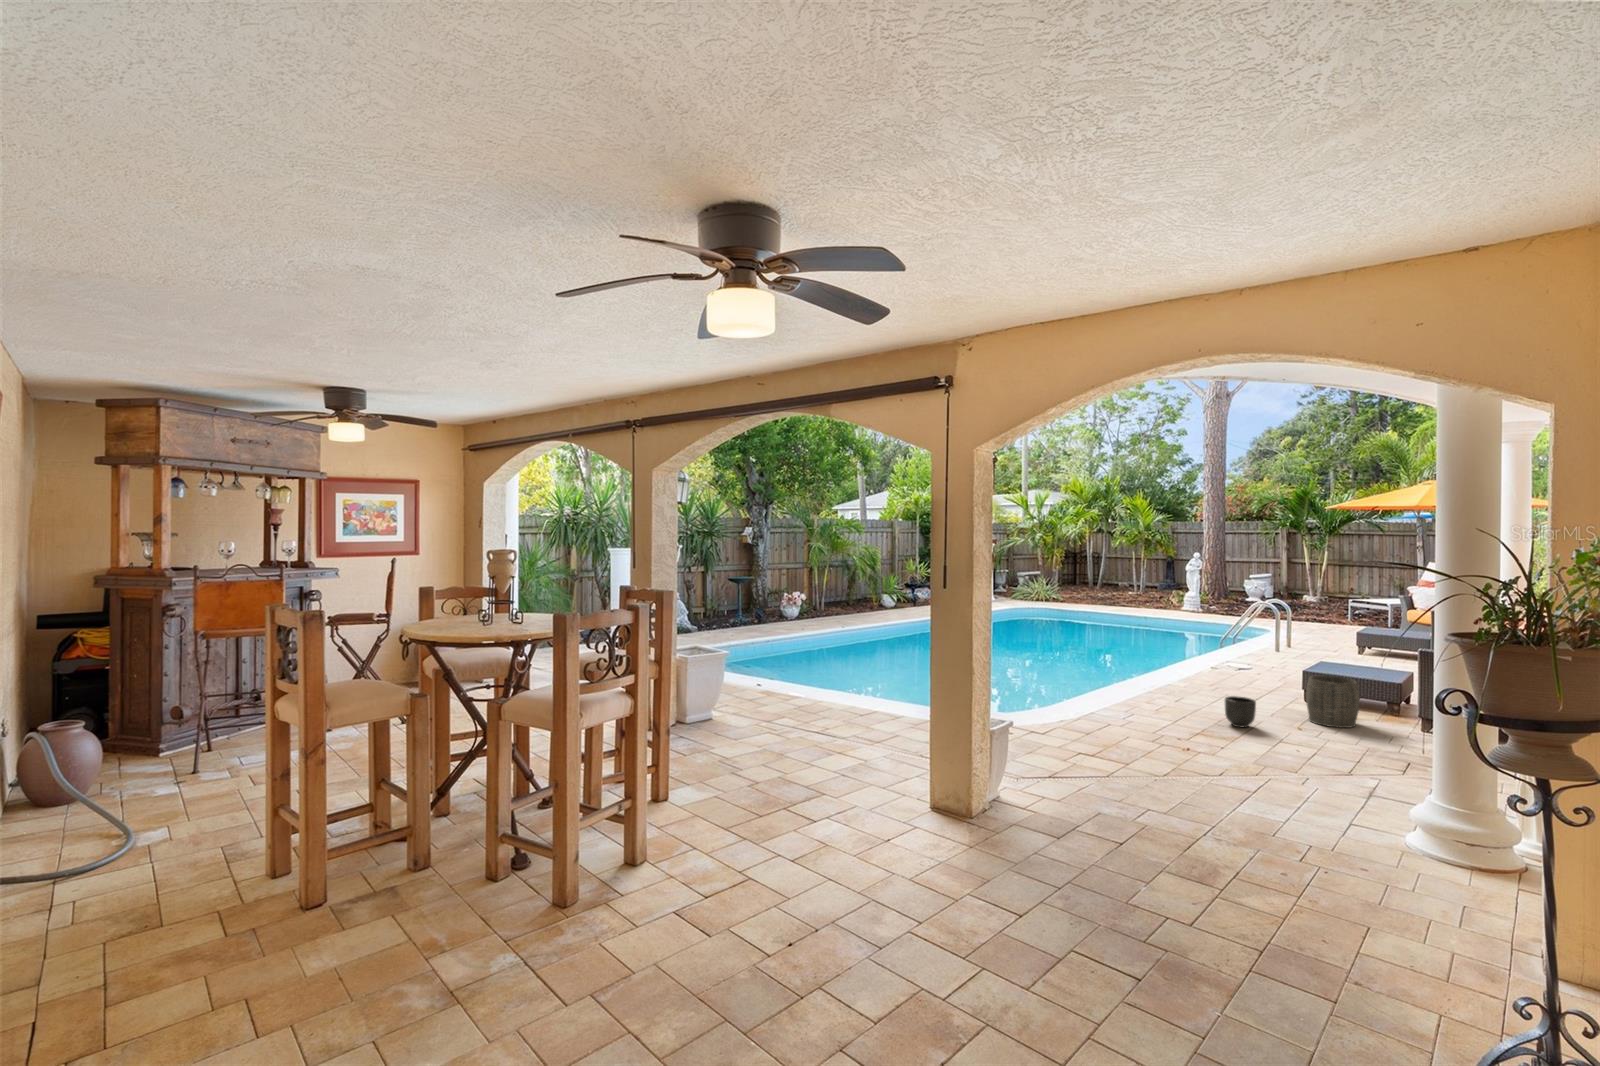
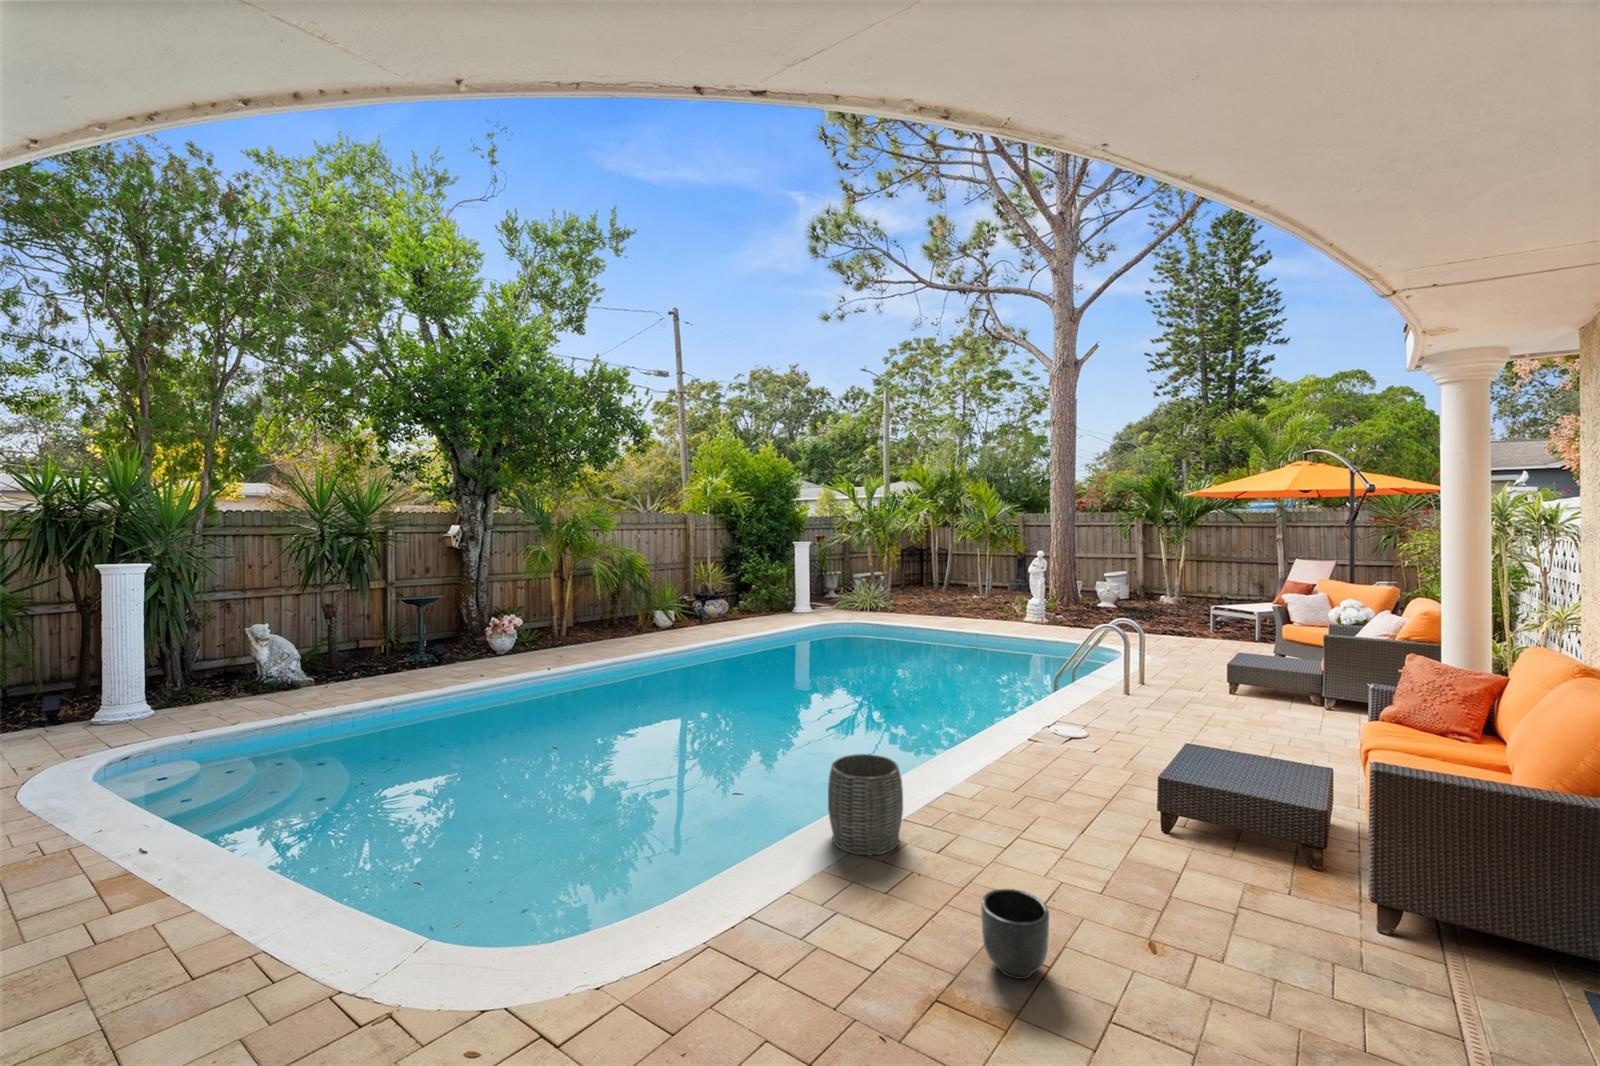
woven basket: present [1306,676,1359,728] -> present [828,754,903,855]

